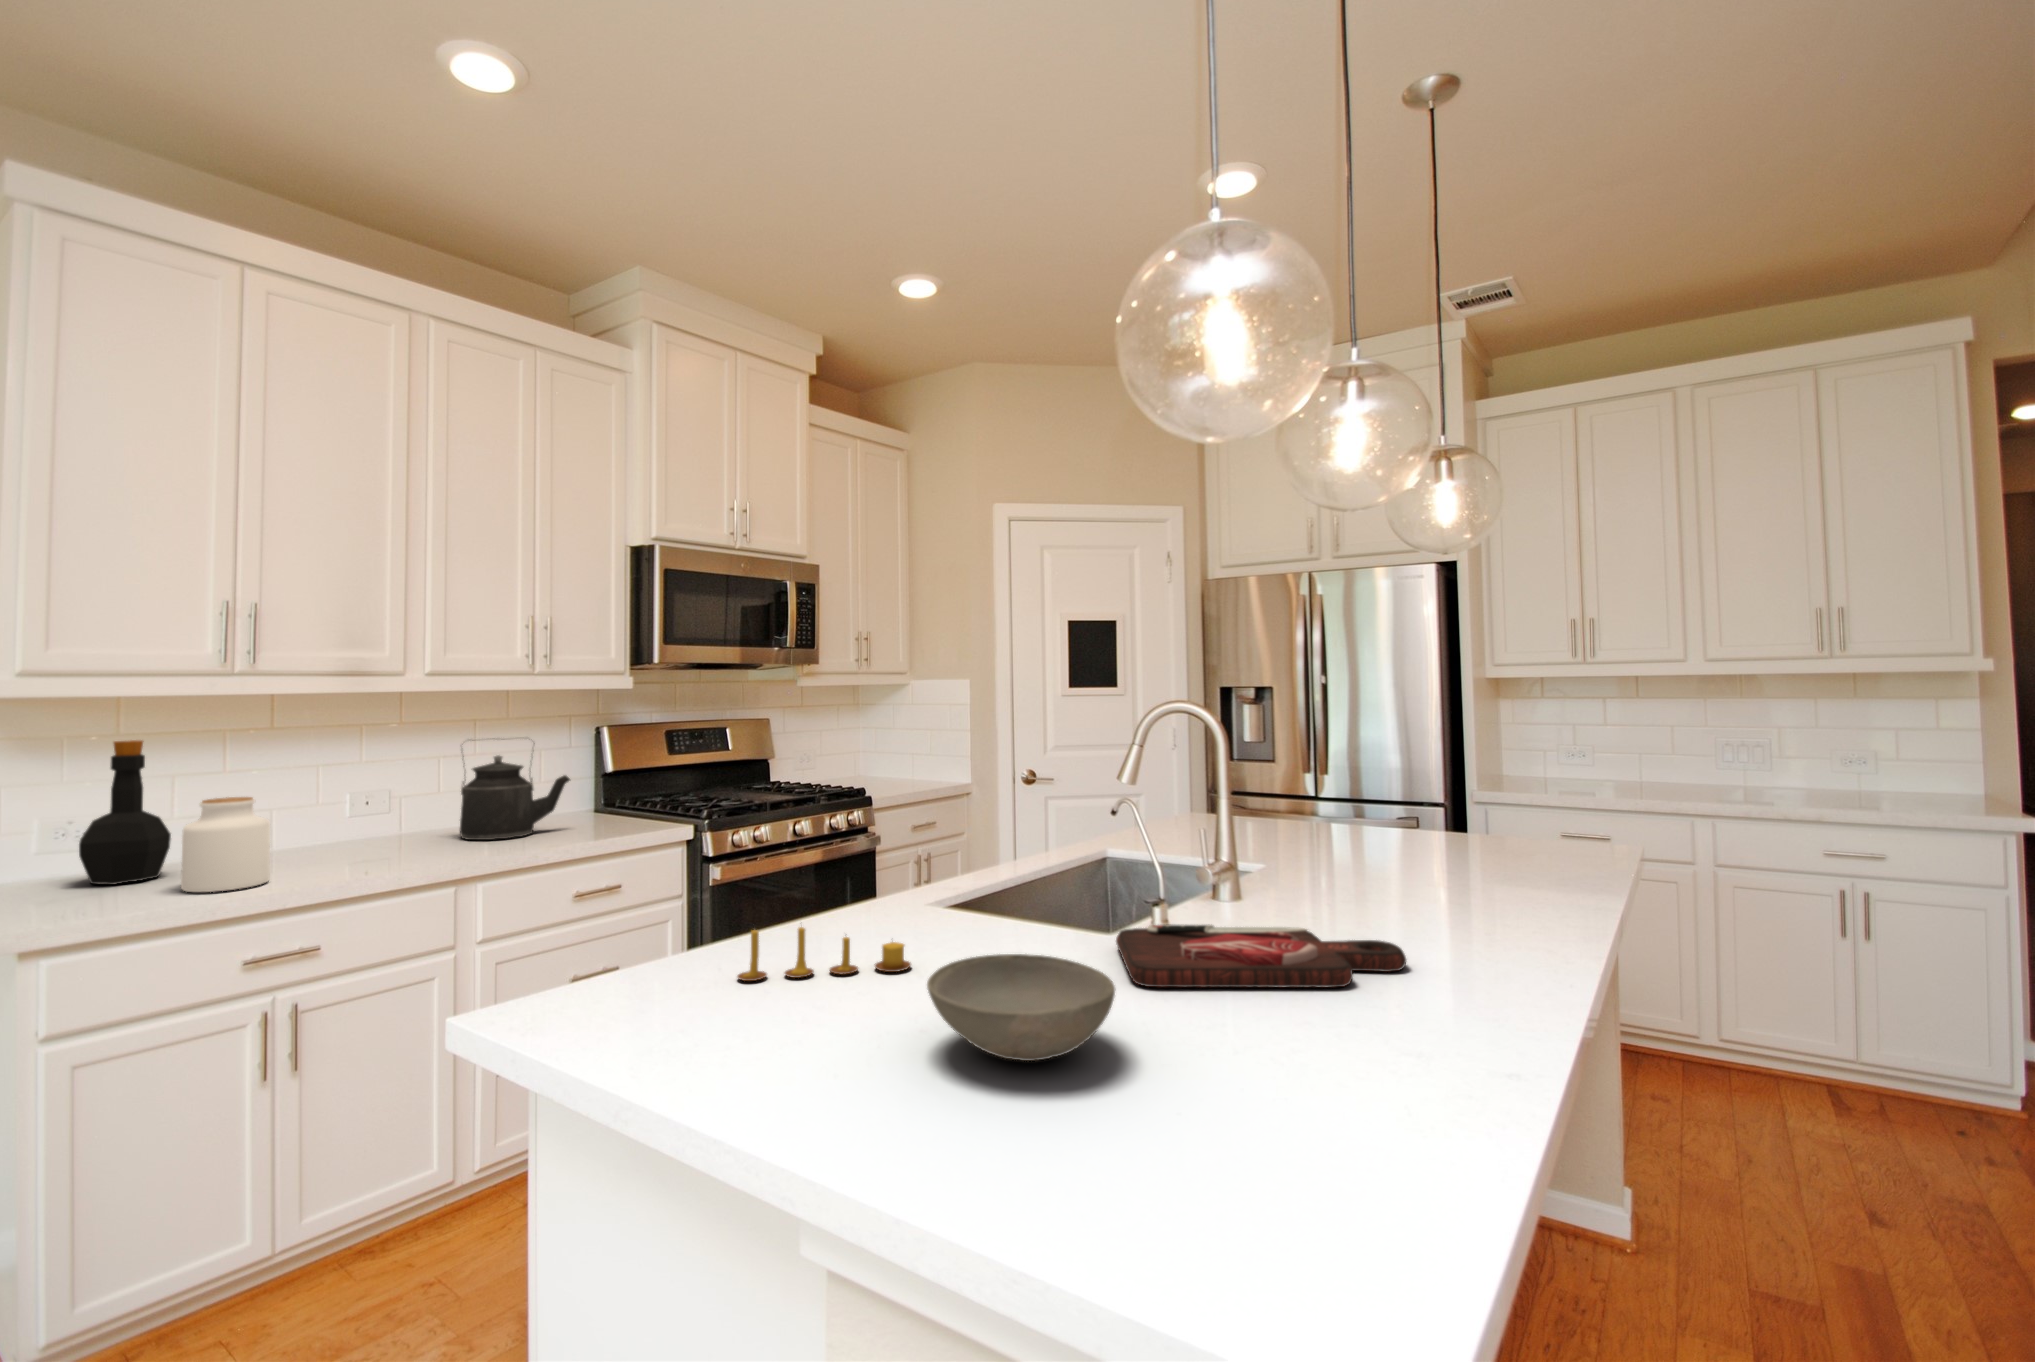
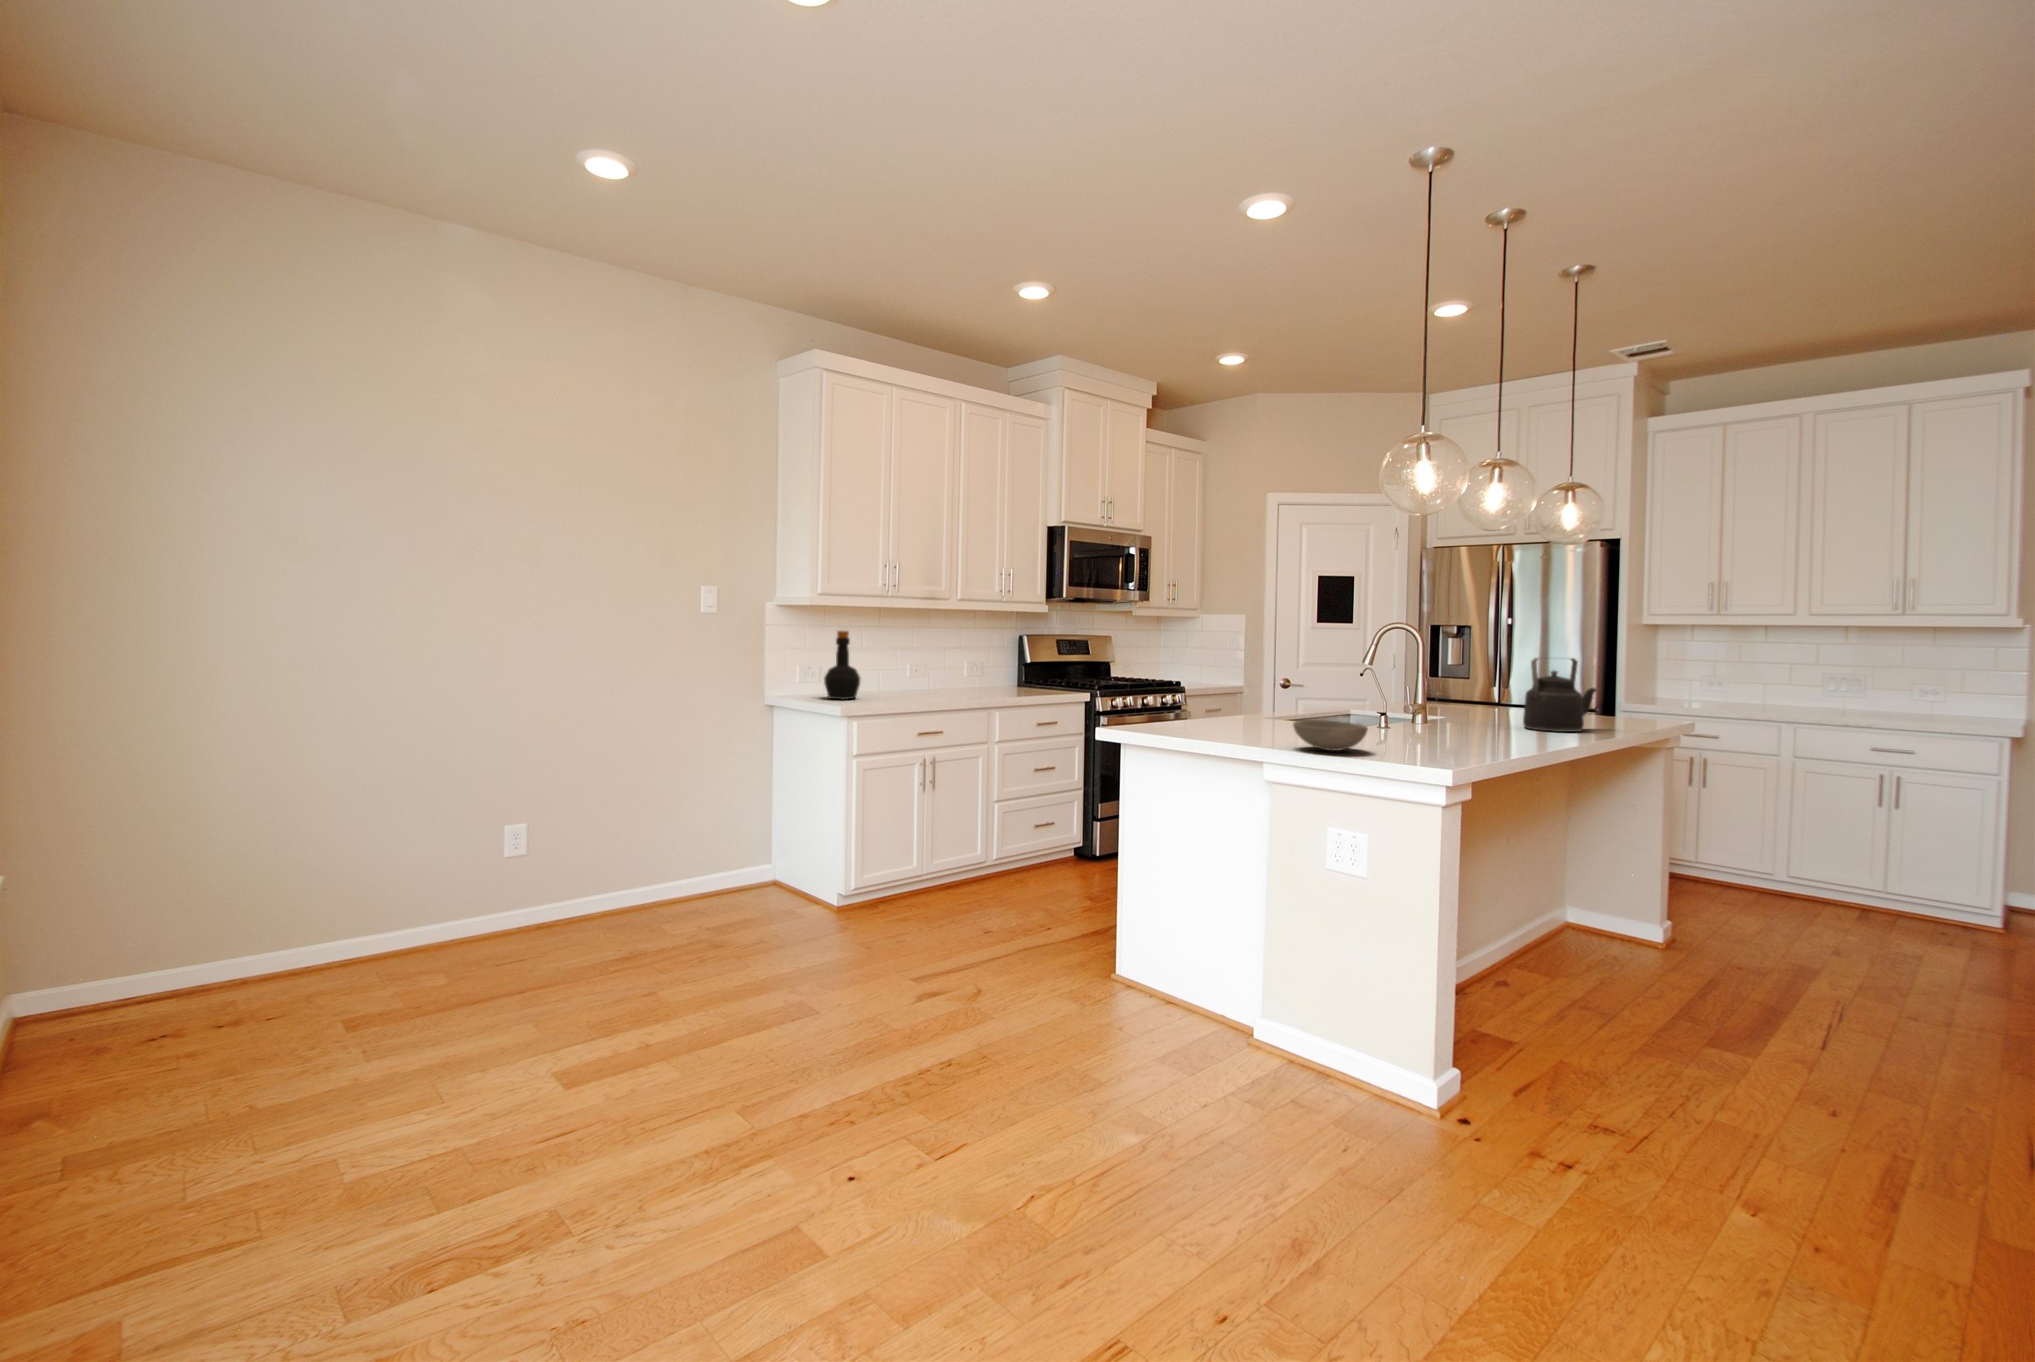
kettle: present [460,740,570,840] -> present [1523,658,1596,732]
jar: present [181,797,270,892] -> none [880,660,915,704]
cutting board: present [1116,925,1407,987] -> none [1363,727,1502,747]
candle: present [737,927,911,981] -> none [1195,712,1269,736]

